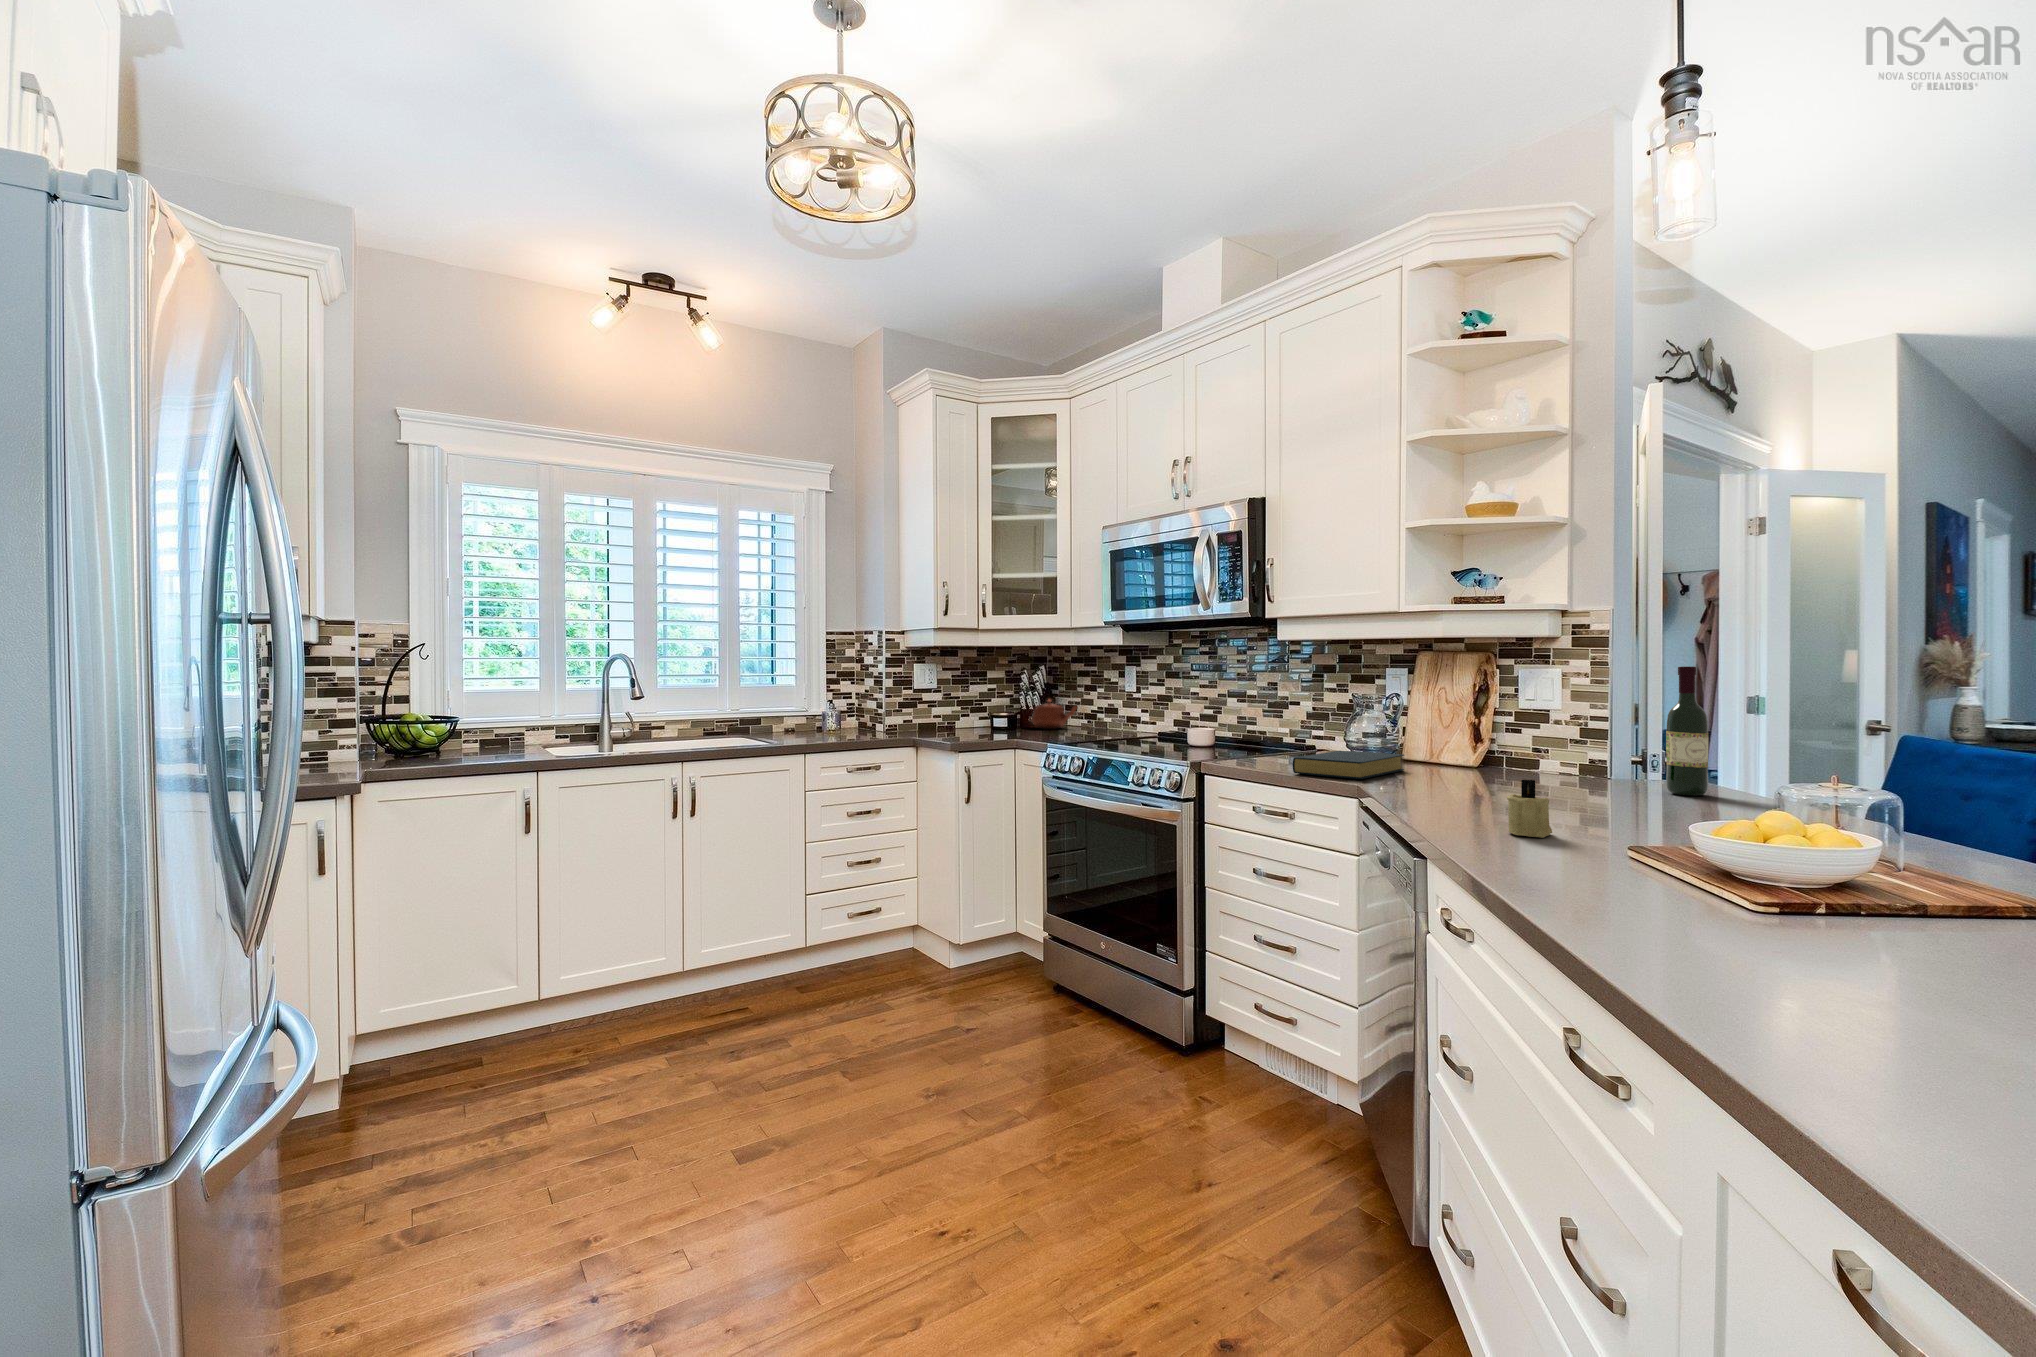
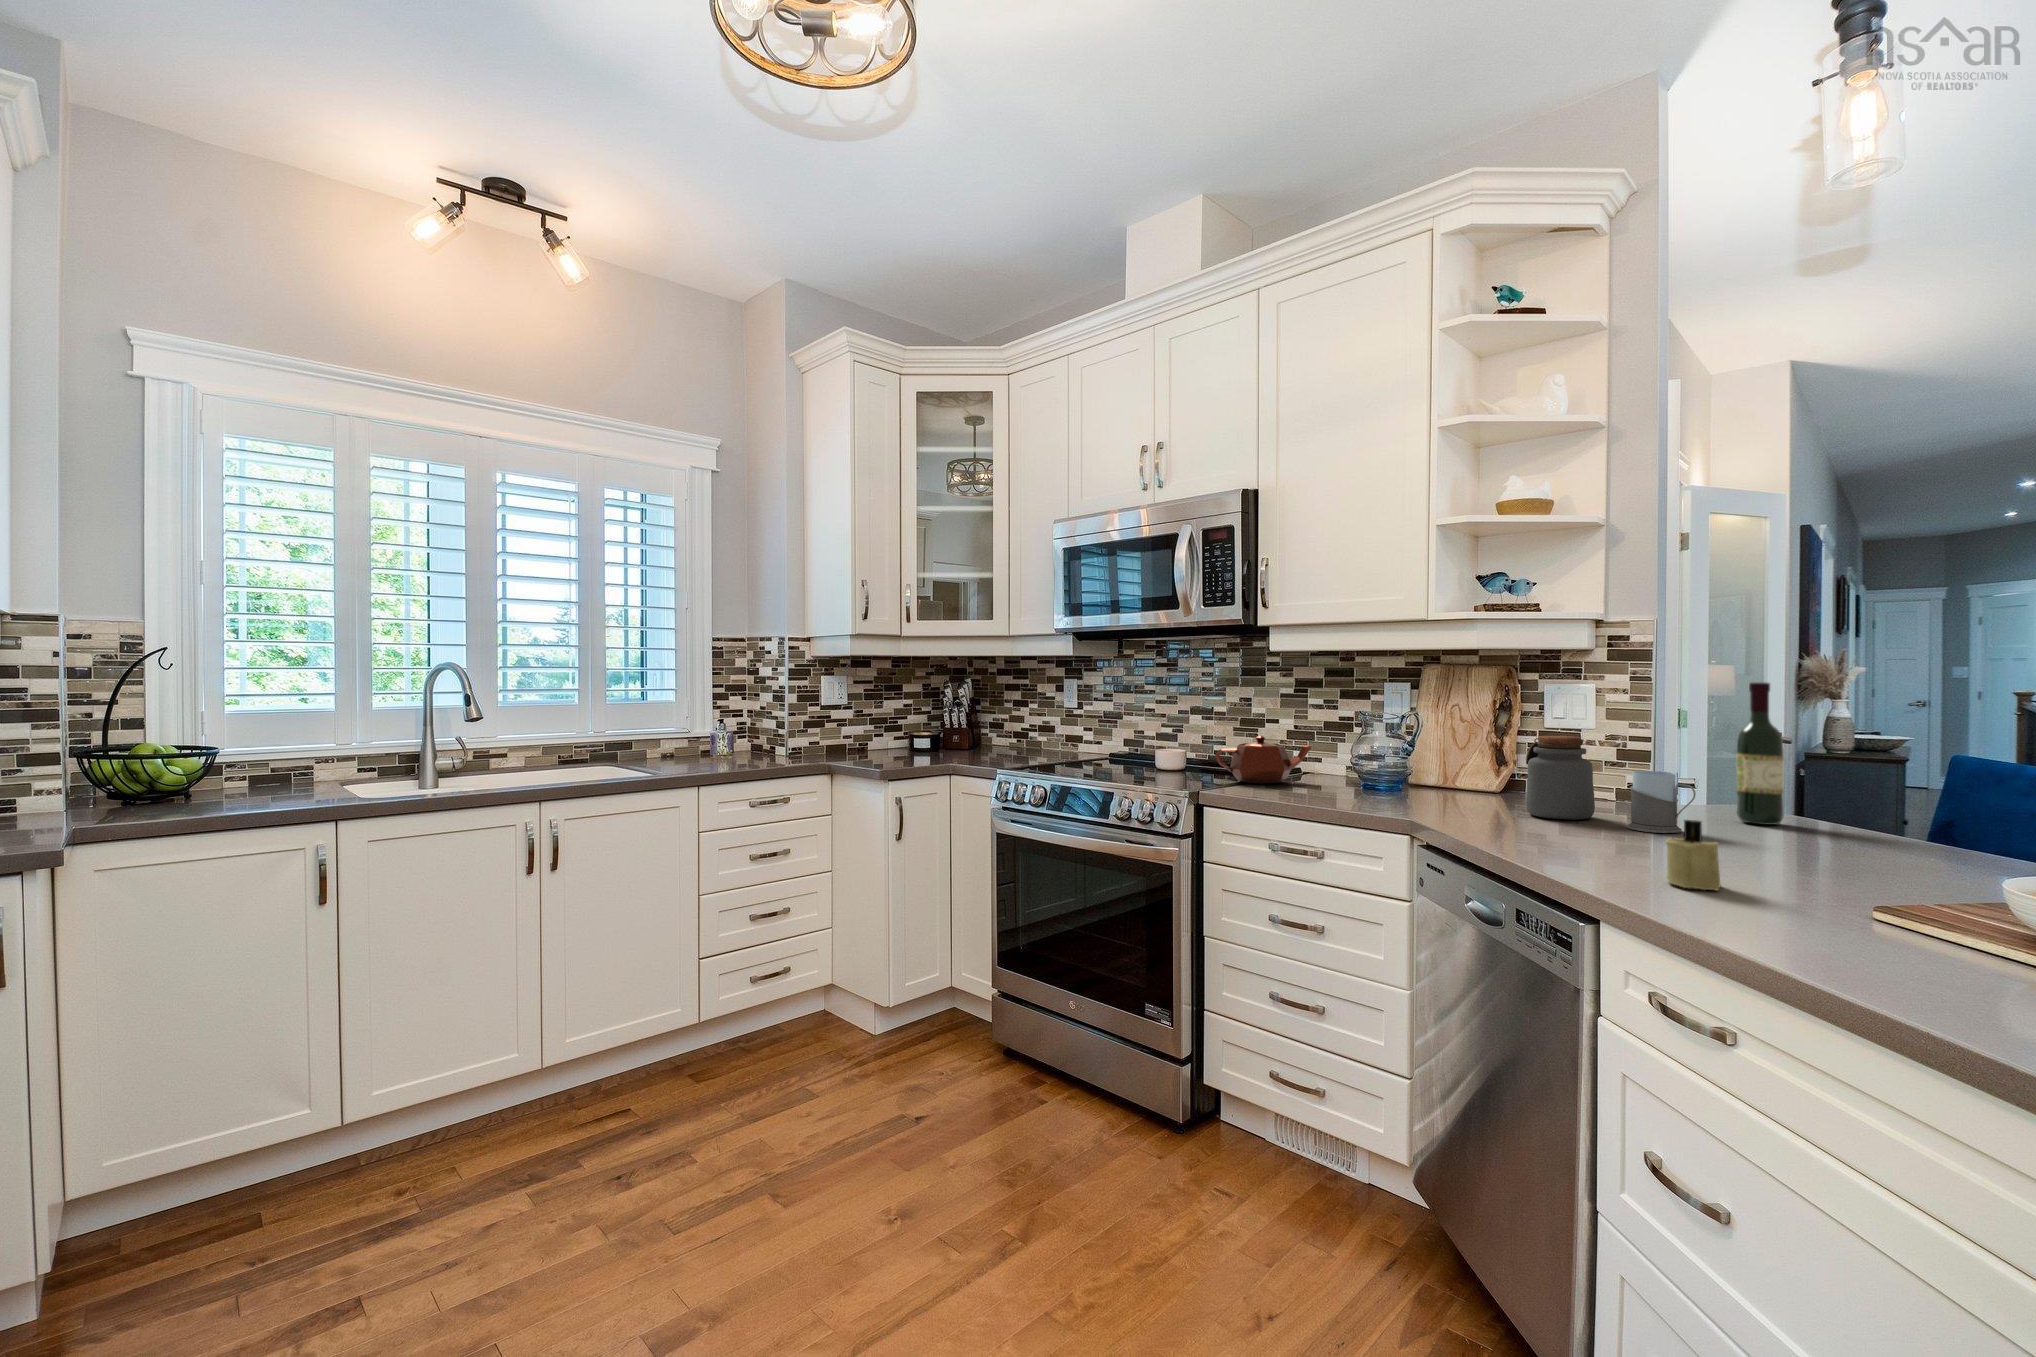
teapot: present [1031,700,1077,729] -> present [1215,735,1312,783]
jar: none [1473,714,1534,788] -> present [1526,736,1595,820]
mug: none [1550,745,1606,799] -> present [1627,771,1696,833]
hardback book: present [1293,751,1404,779] -> none [1315,776,1428,811]

